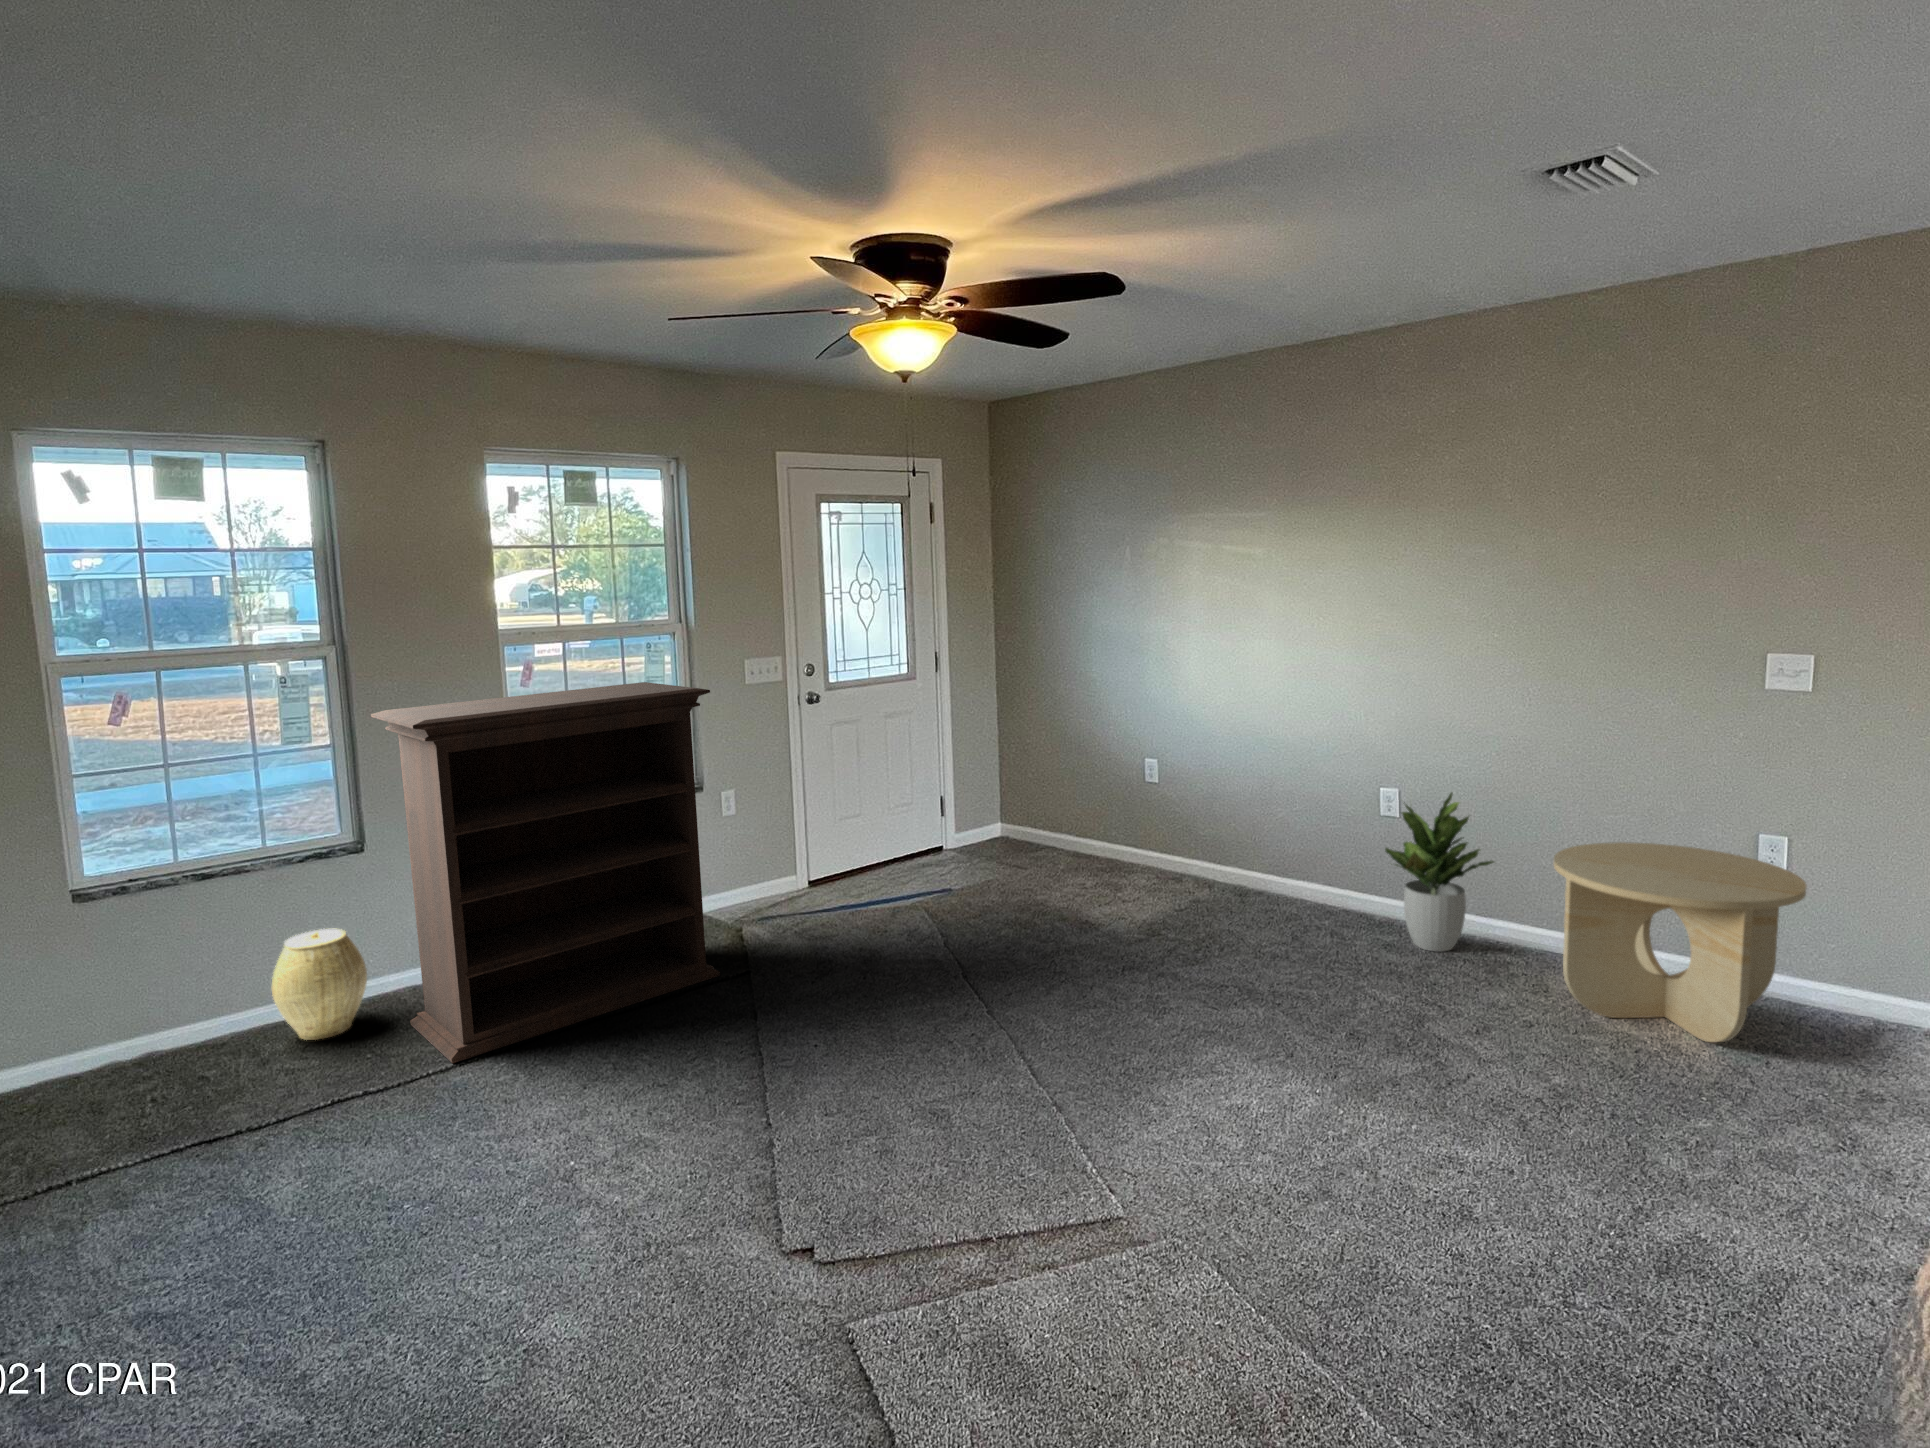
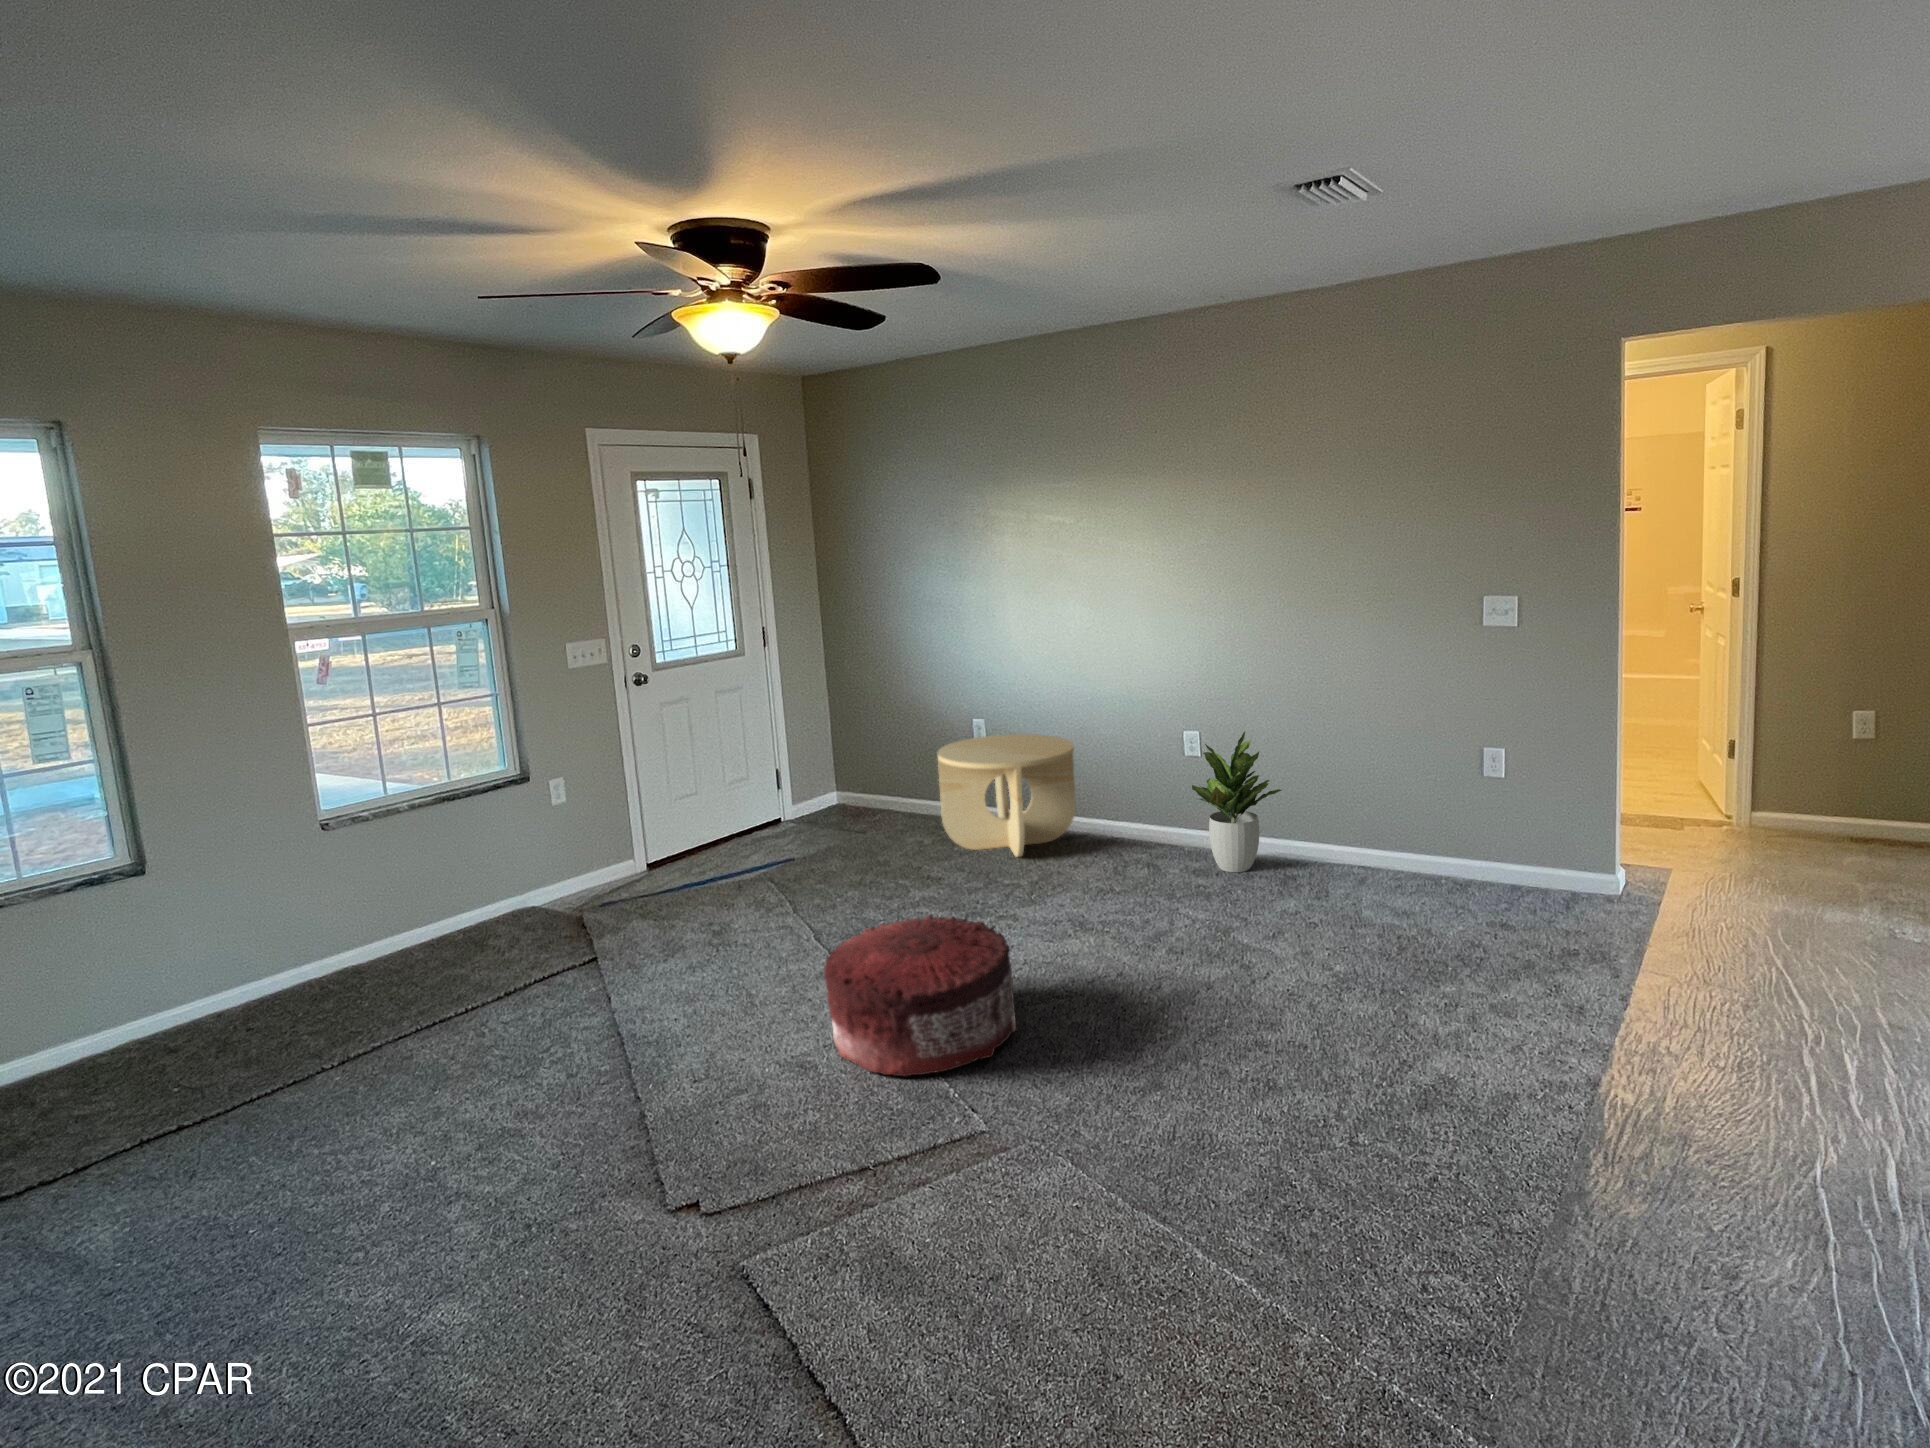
bookshelf: present [371,682,720,1063] -> none [142,671,568,1088]
side table: present [1554,842,1806,1042] -> present [938,734,1075,857]
woven basket: present [272,929,367,1040] -> none [35,961,156,1087]
pouf: none [959,964,1165,1141] -> present [824,914,1016,1076]

